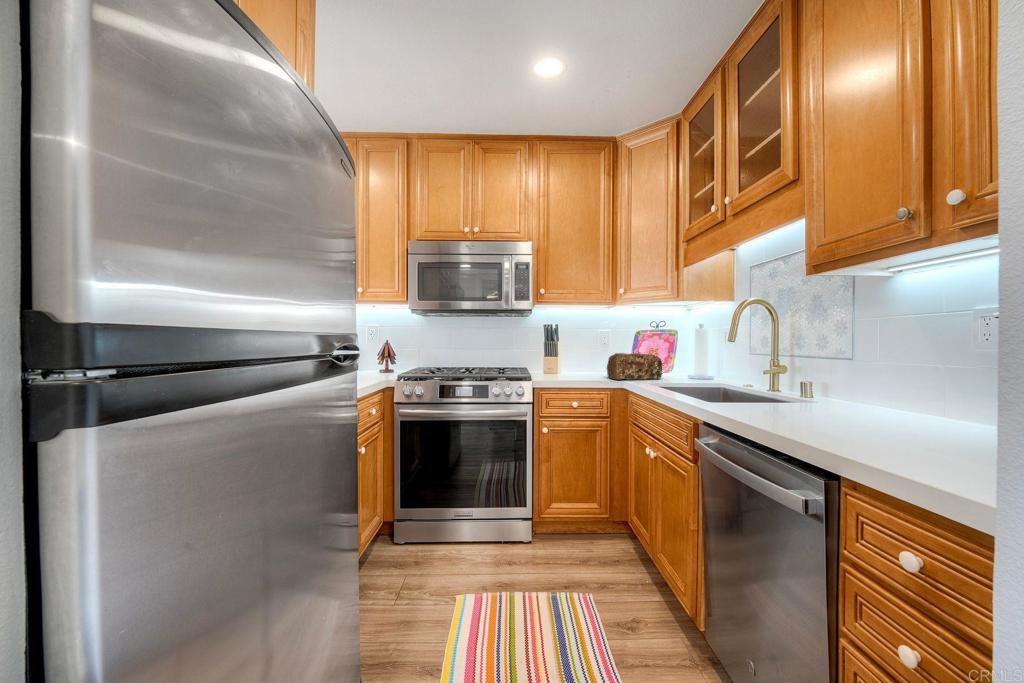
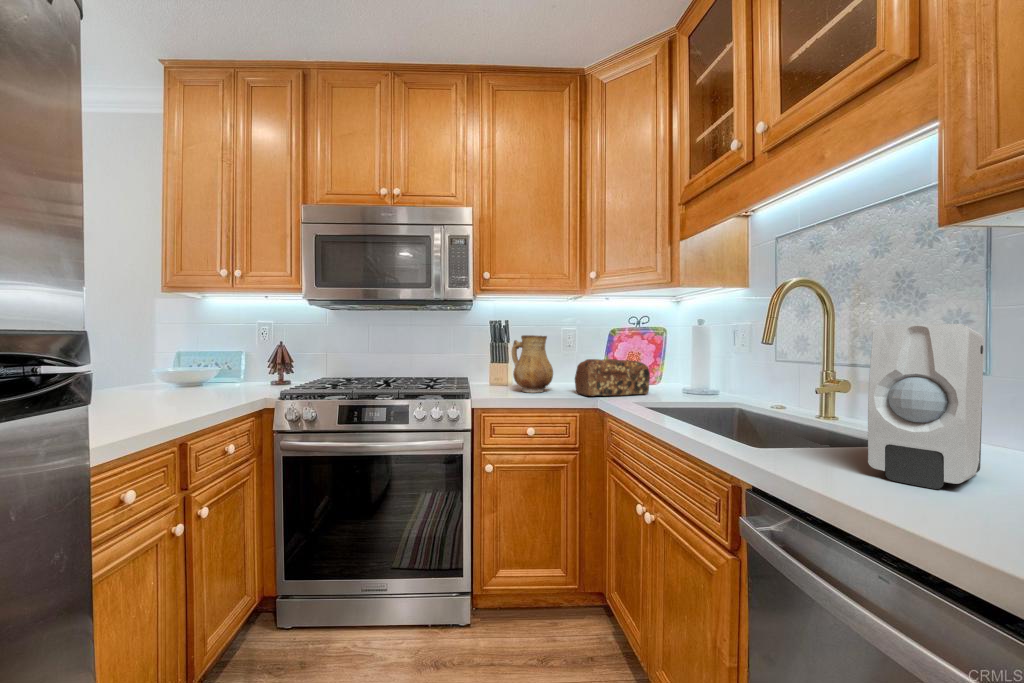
soap dispenser: none [758,330,826,414] -> present [868,324,984,489]
ceramic pitcher: none [560,336,591,378] -> present [512,335,553,393]

